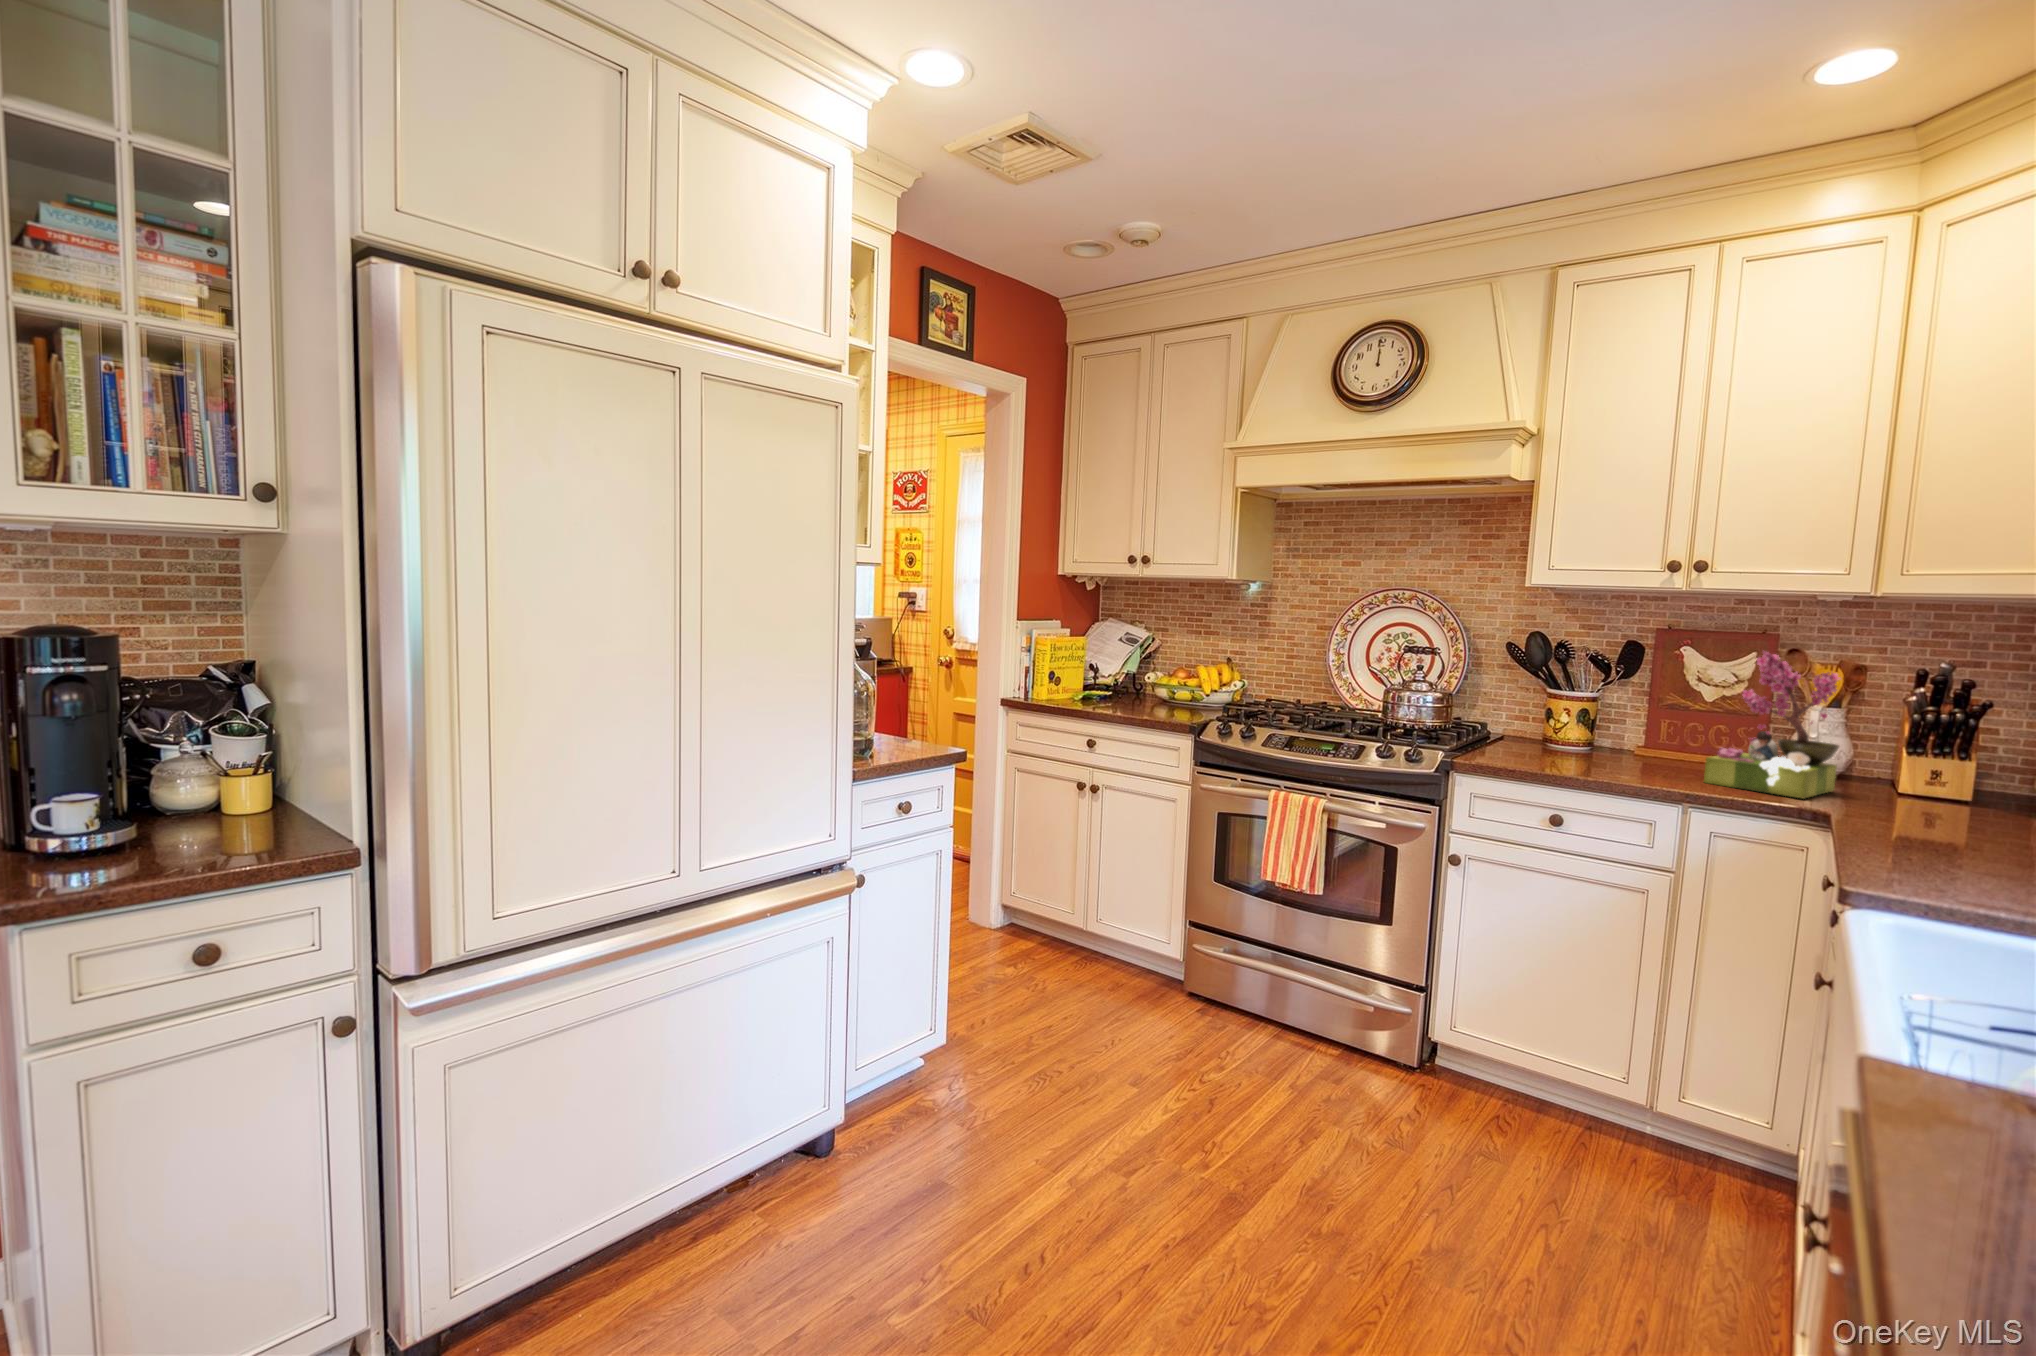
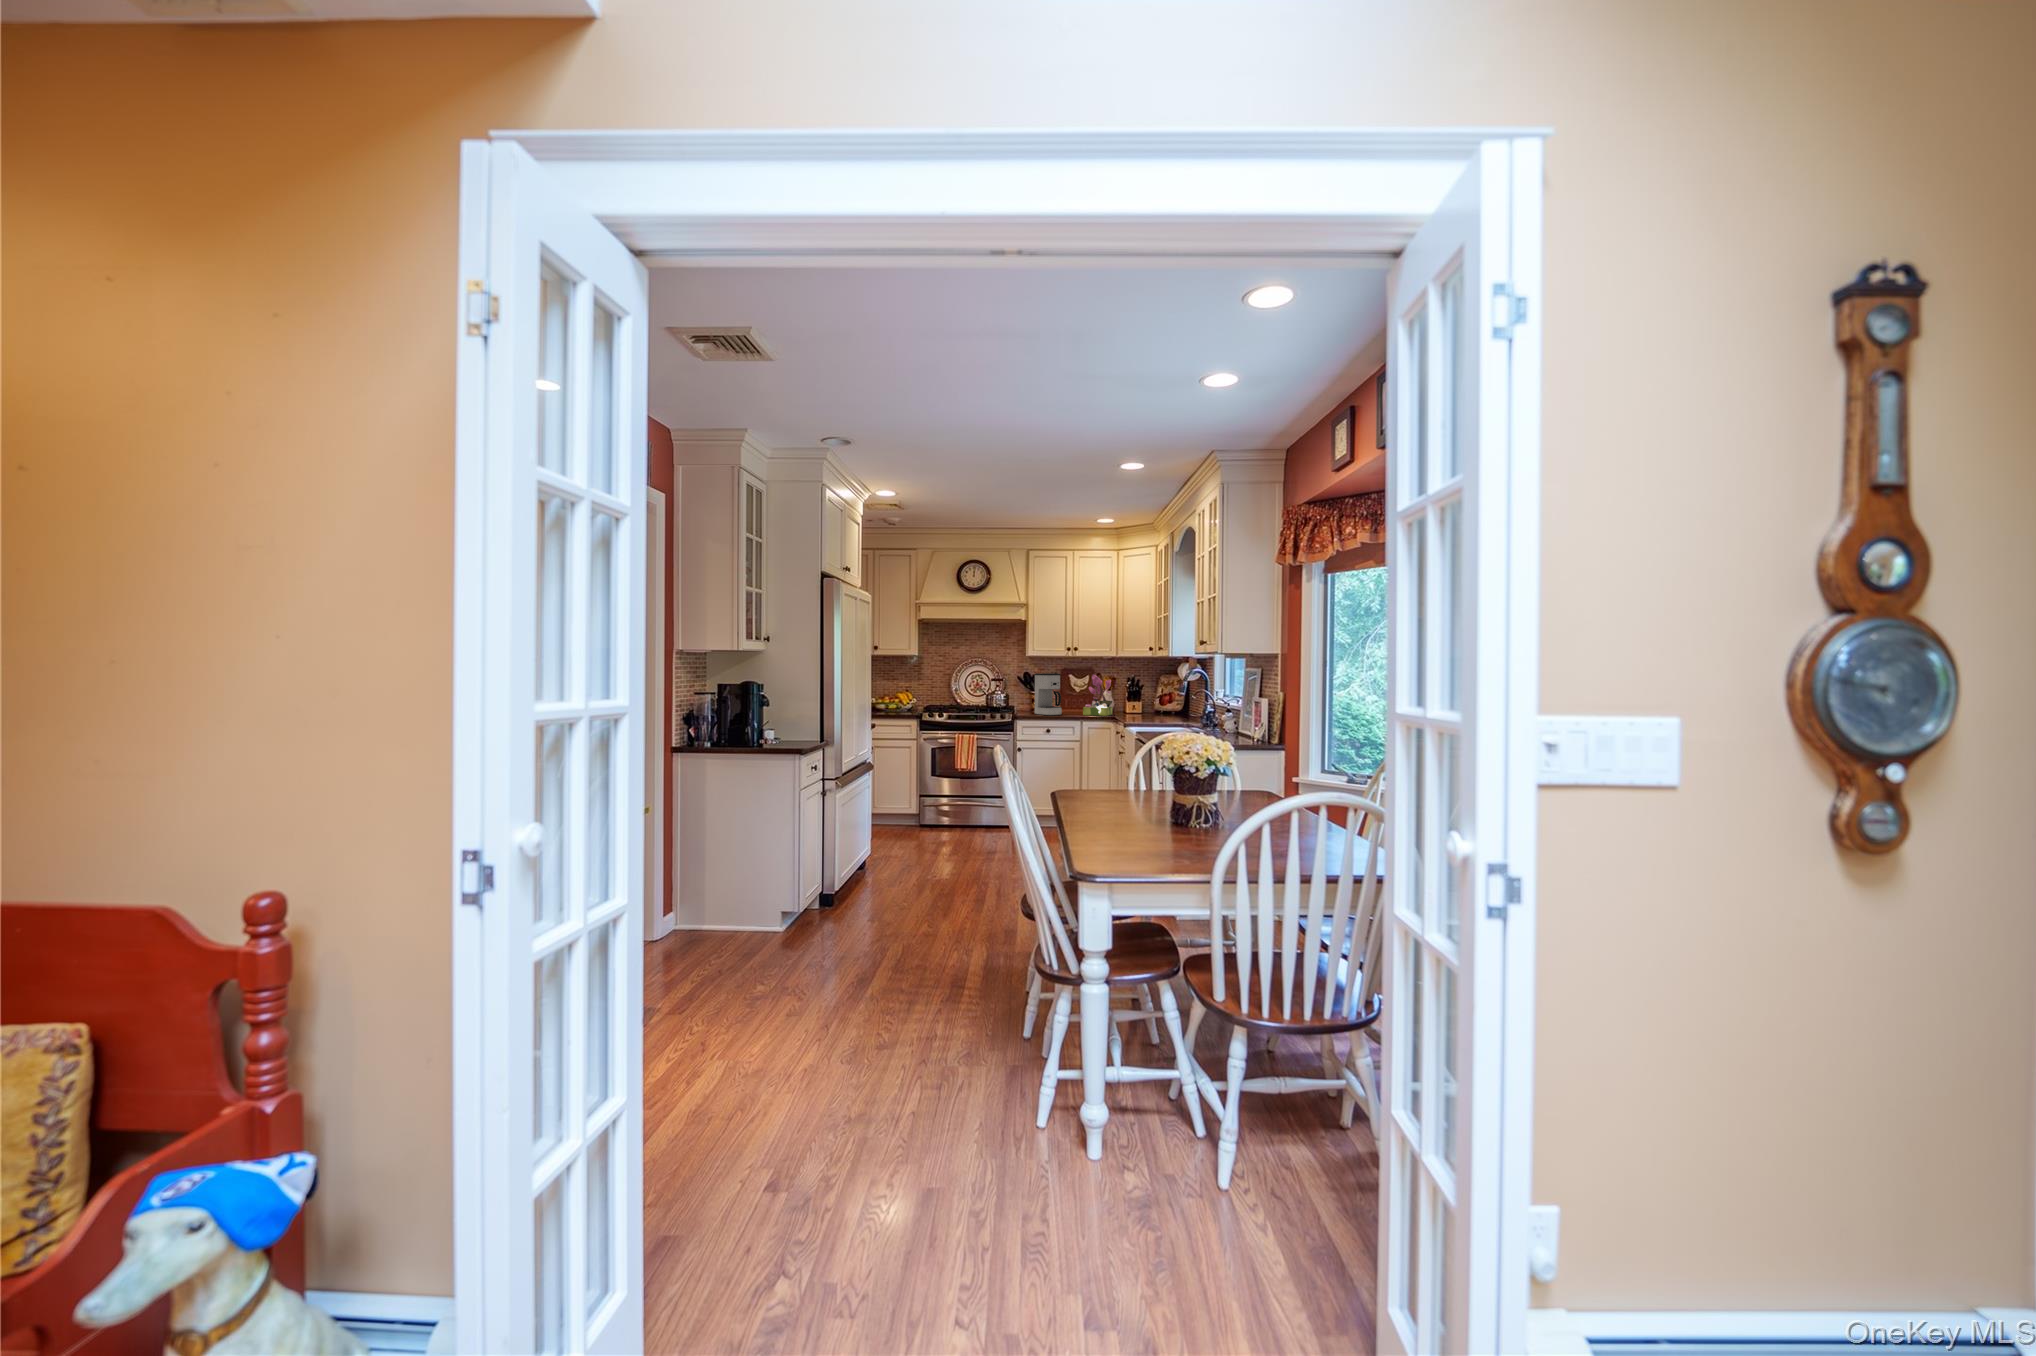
coffee maker: none [1526,637,1625,773] -> present [1035,673,1062,715]

